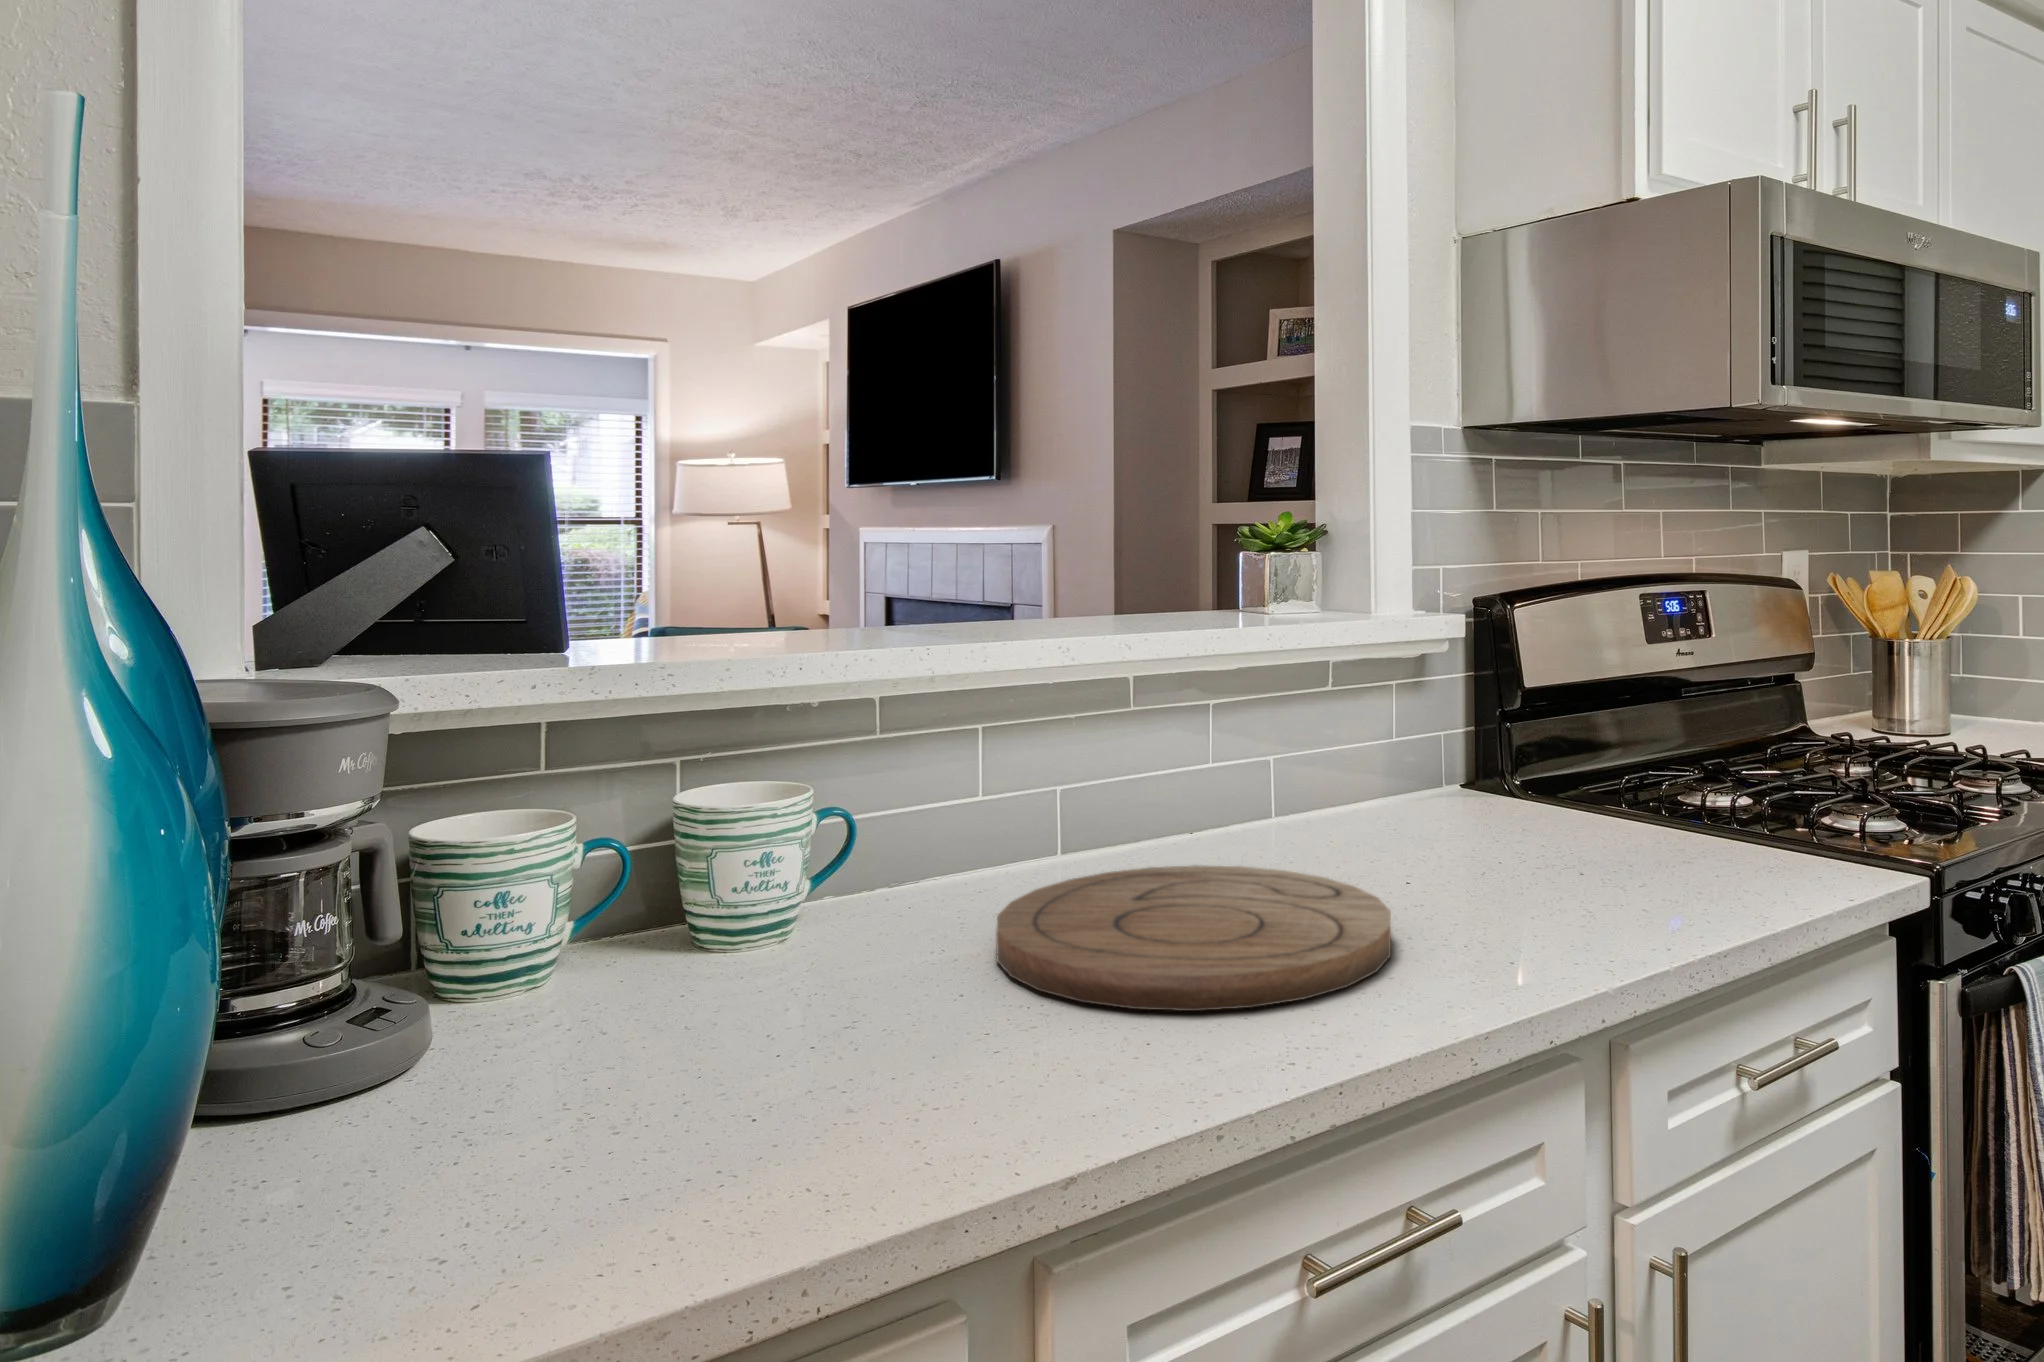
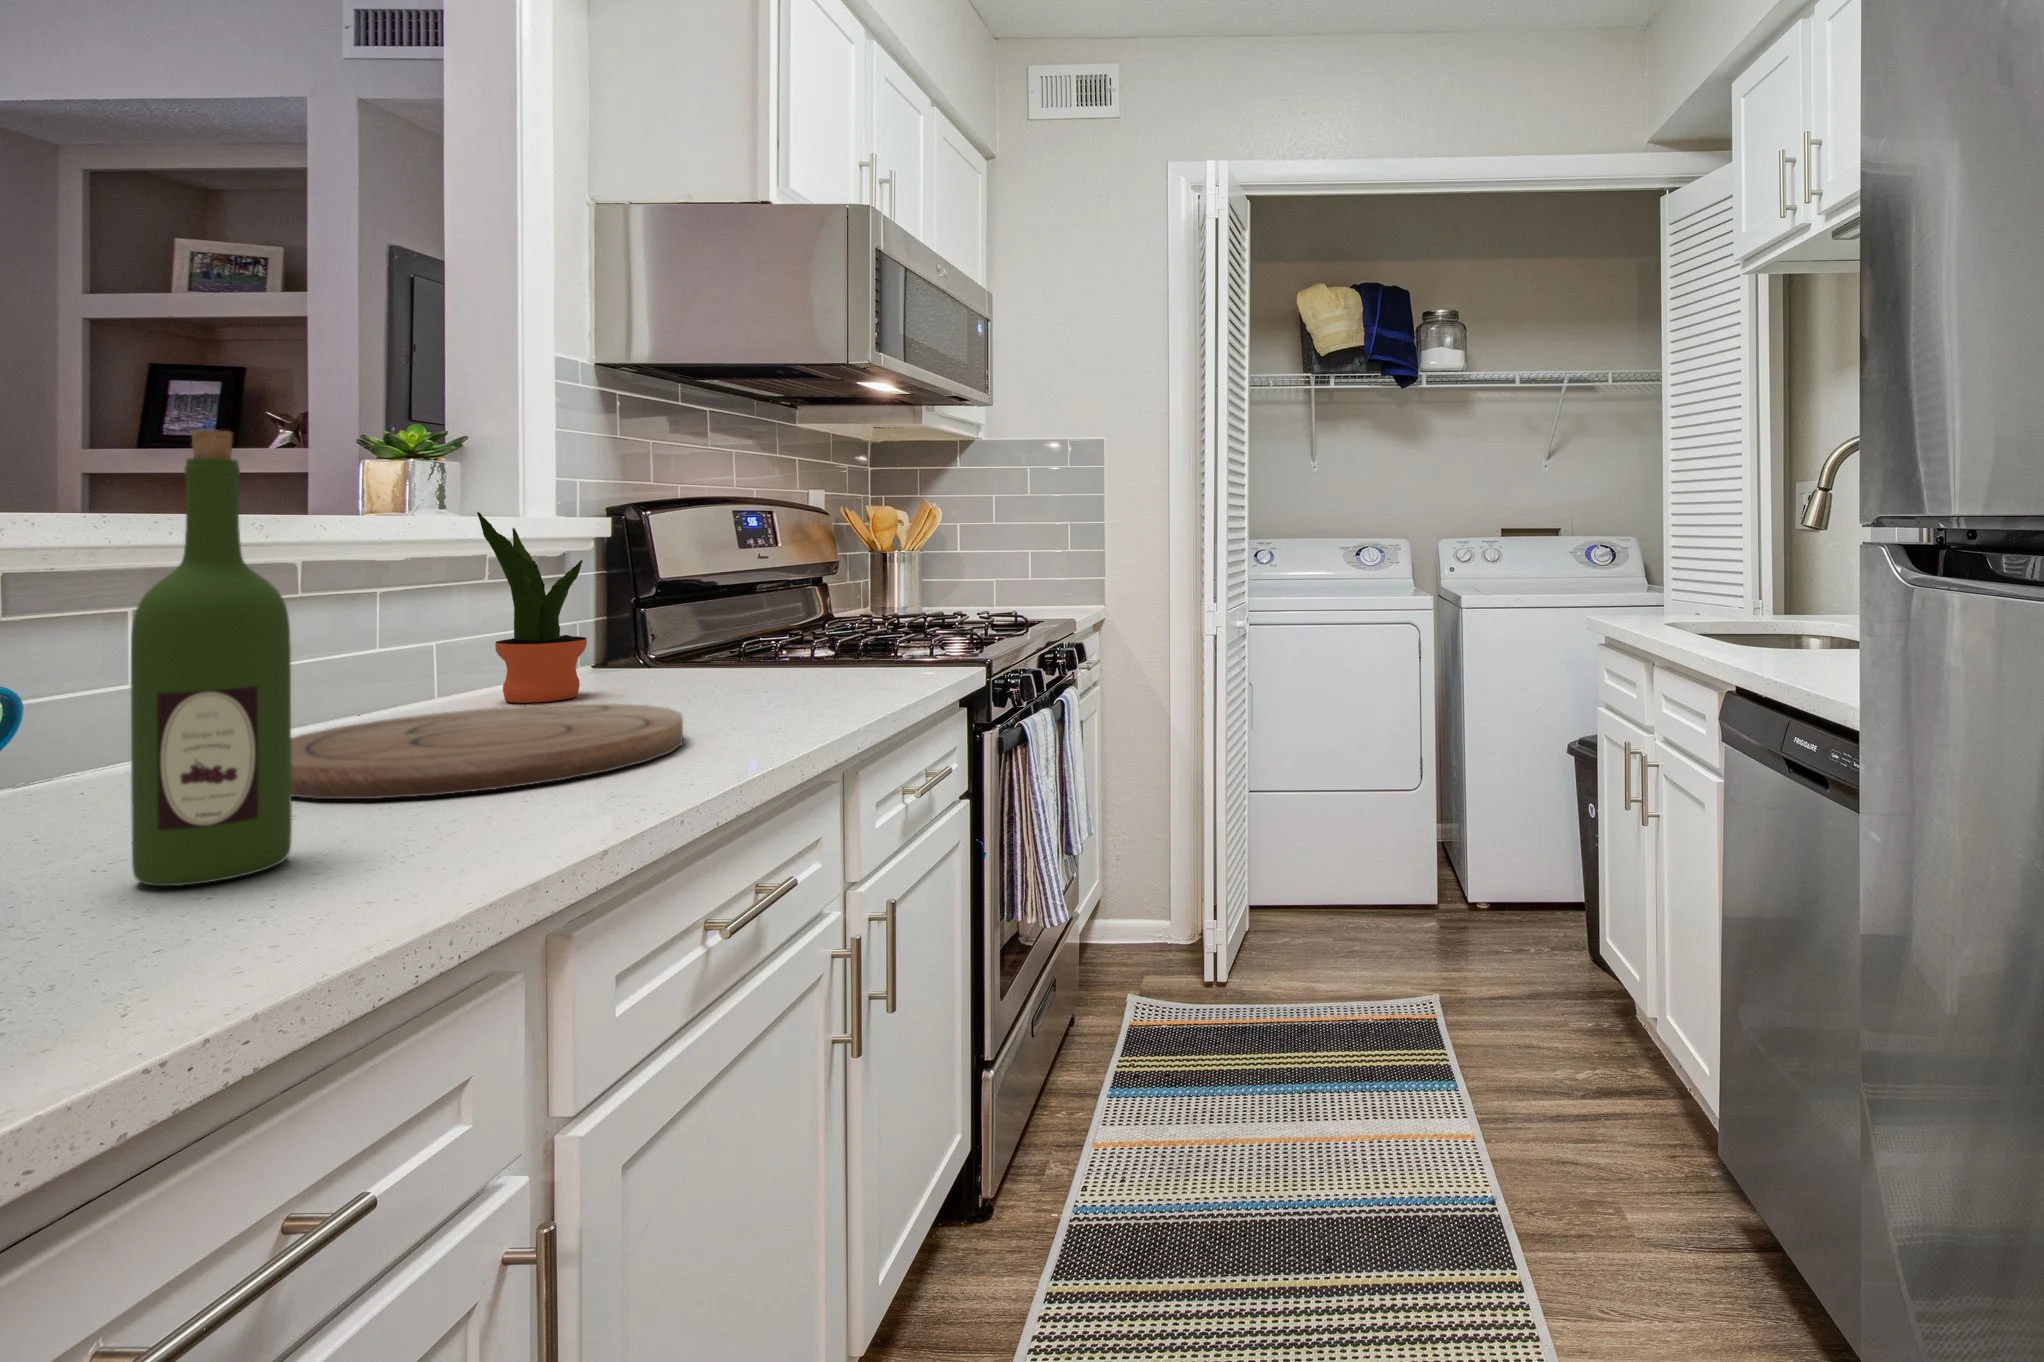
potted plant: none [1276,629,1393,849] -> present [477,512,587,703]
wine bottle: none [778,635,897,1090] -> present [131,430,292,886]

